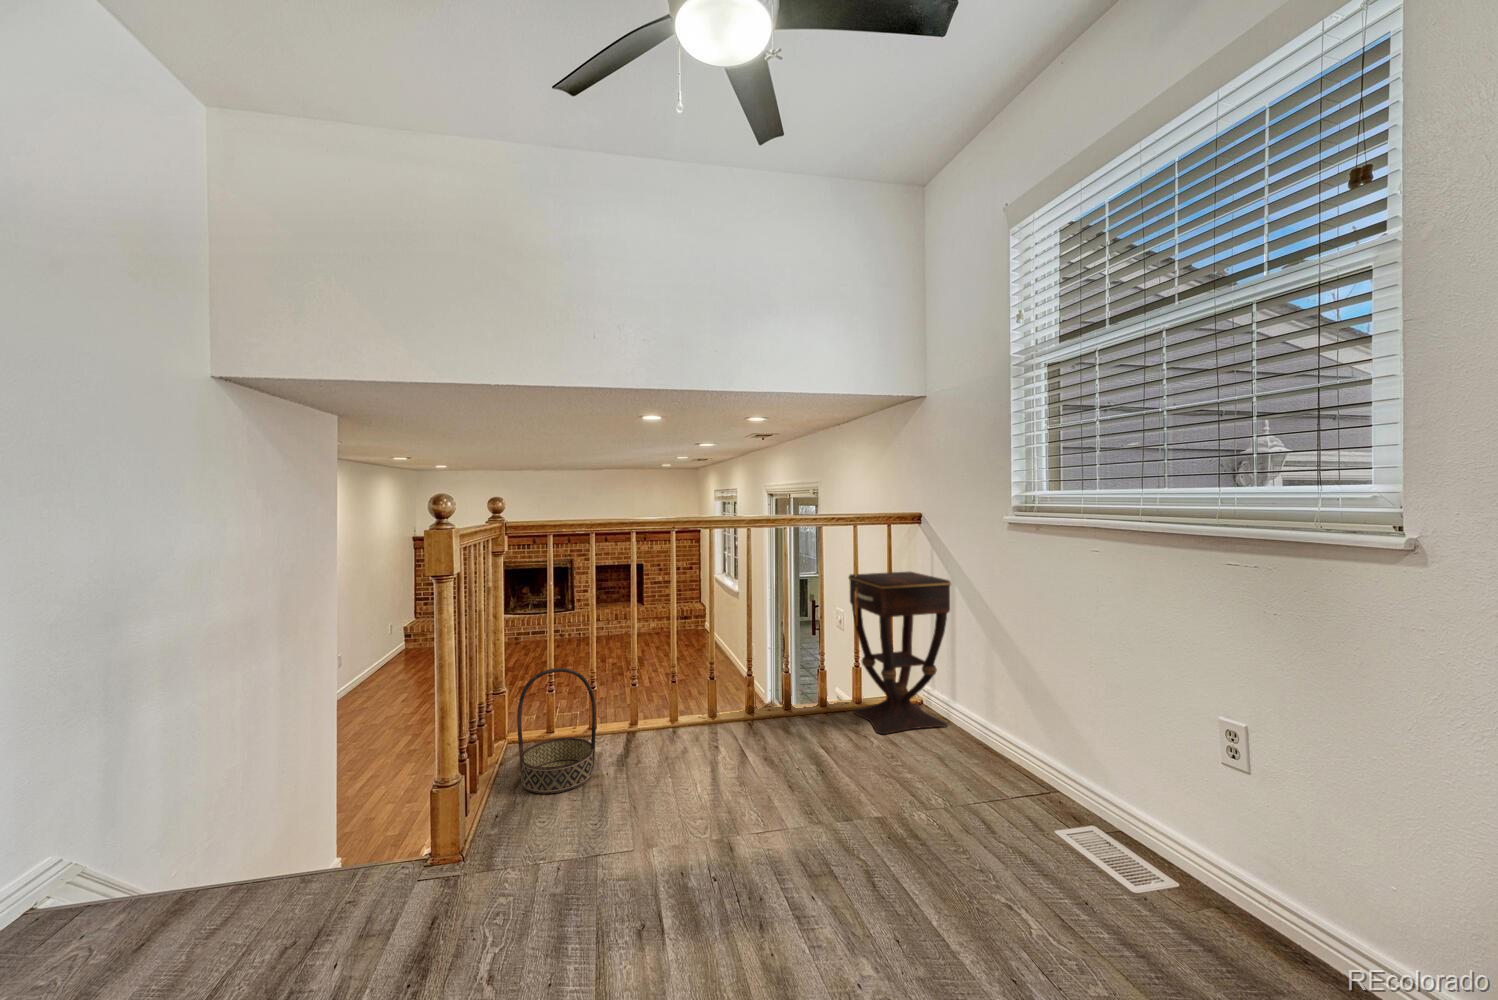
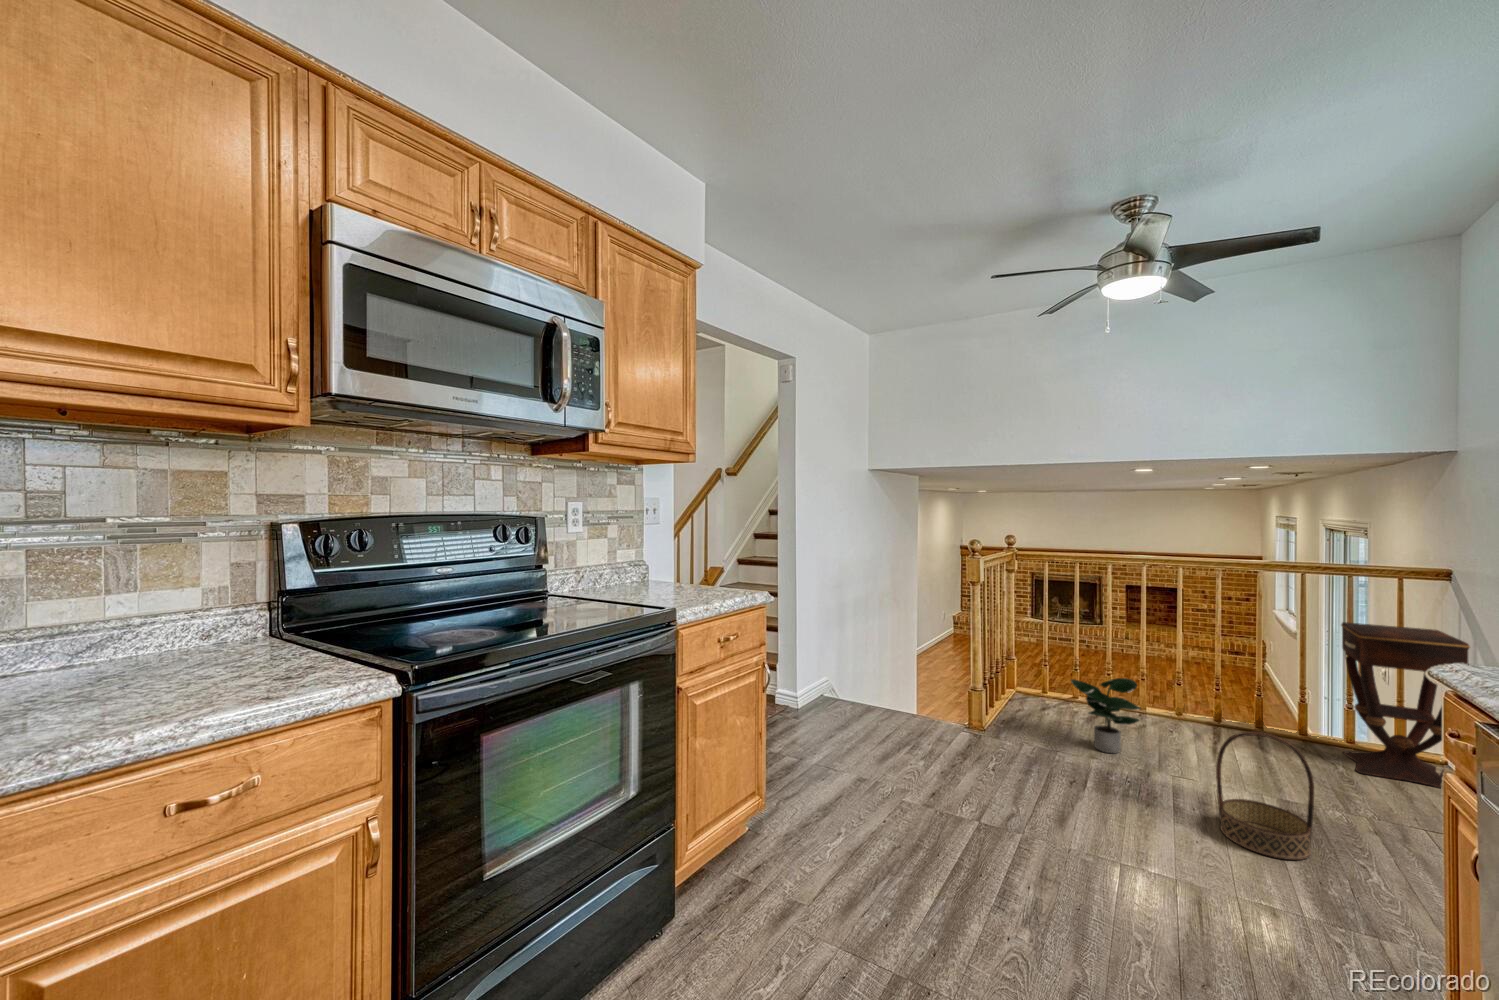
basket: present [517,668,596,794] -> present [1216,732,1314,860]
potted plant: none [608,692,709,821] -> present [1071,678,1140,753]

